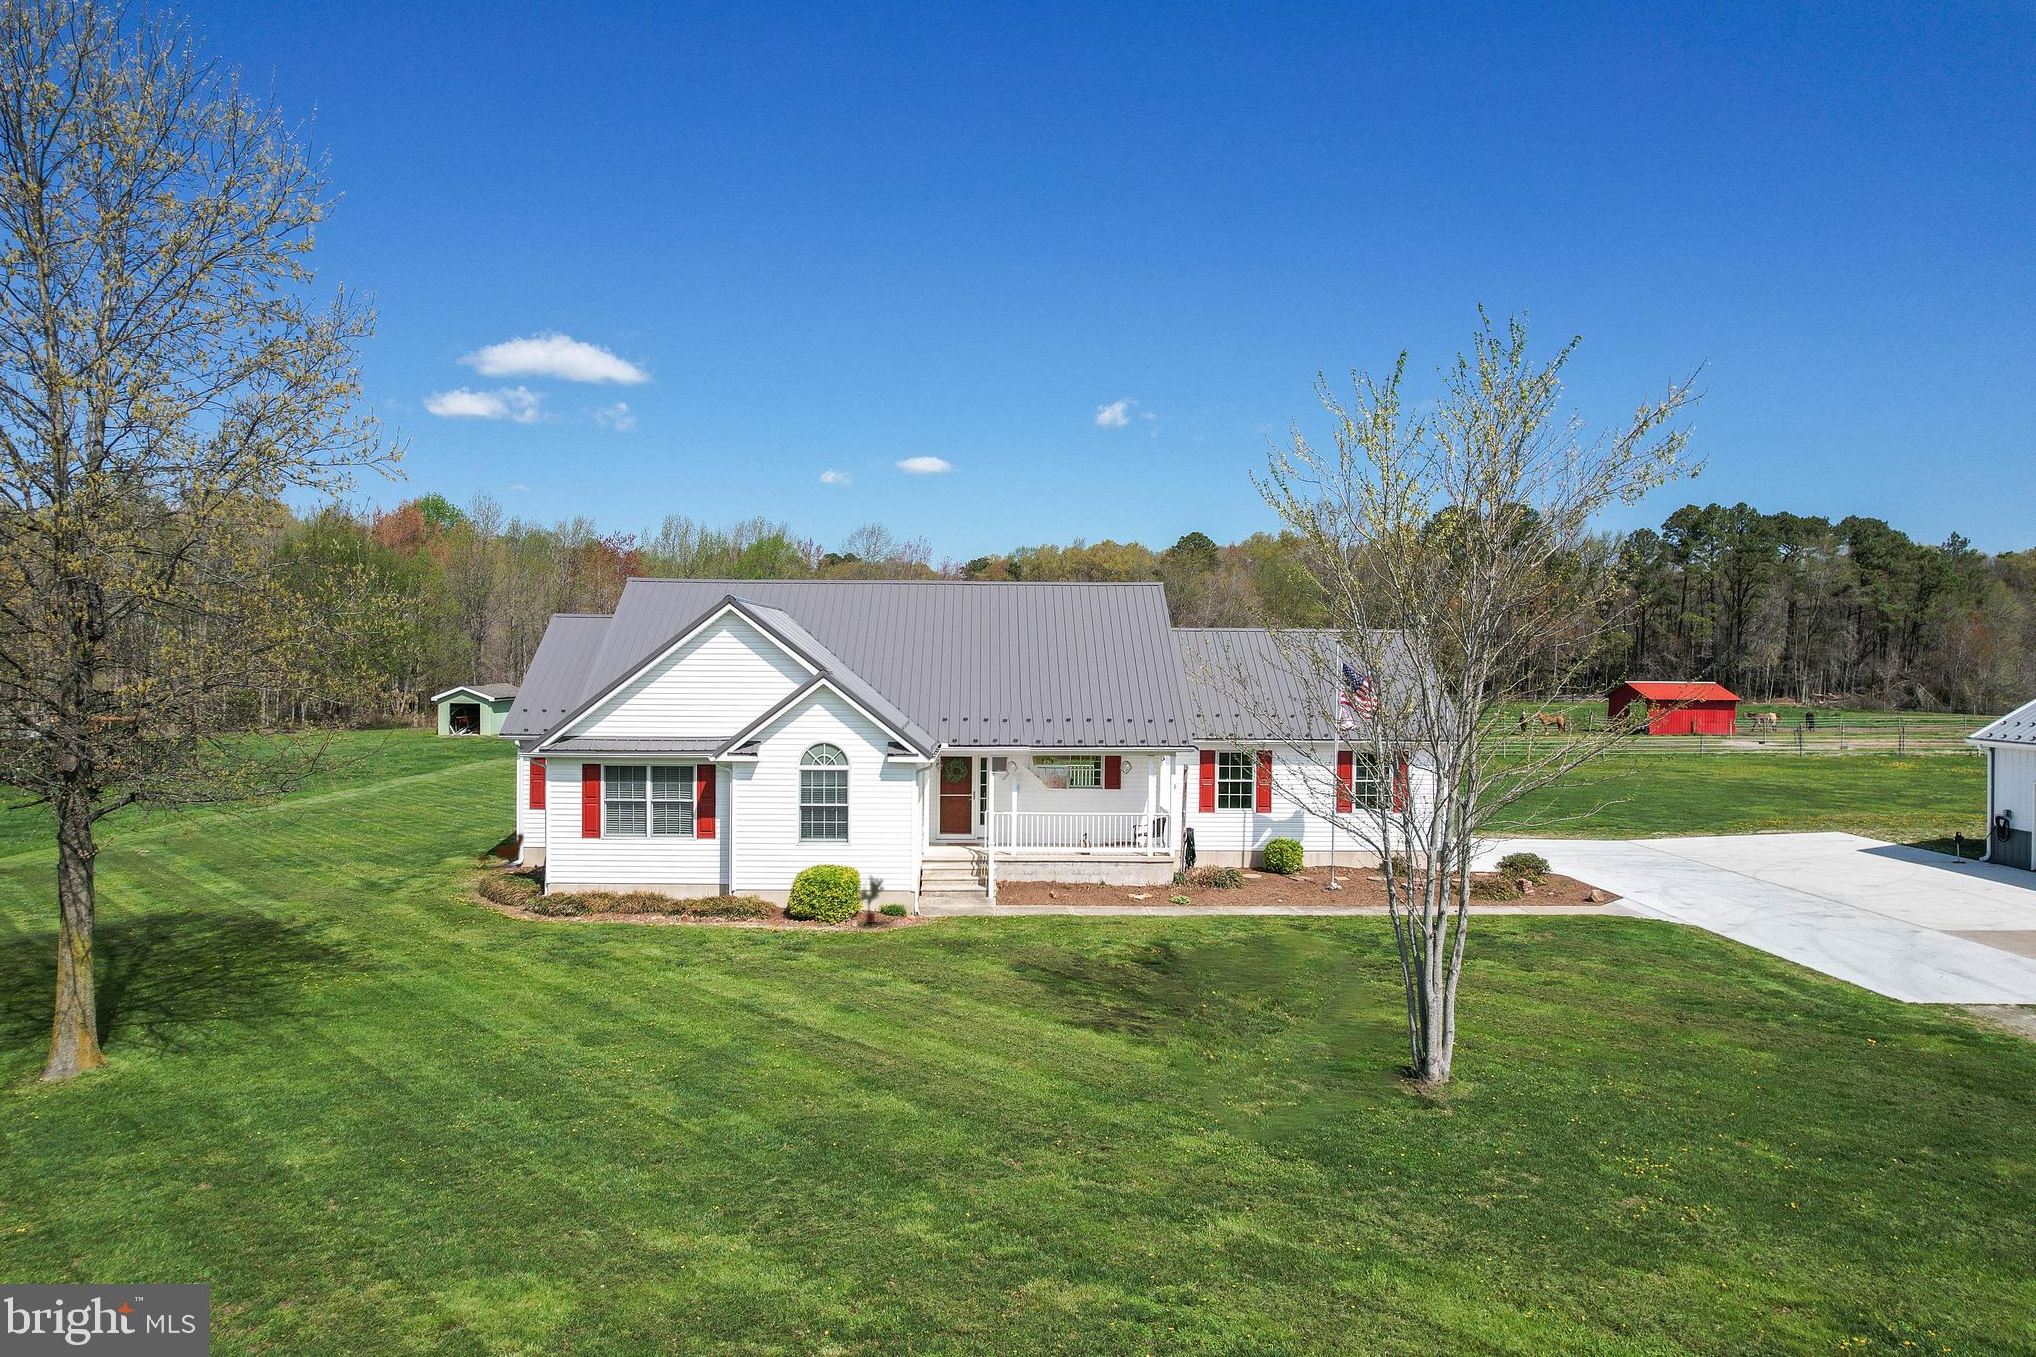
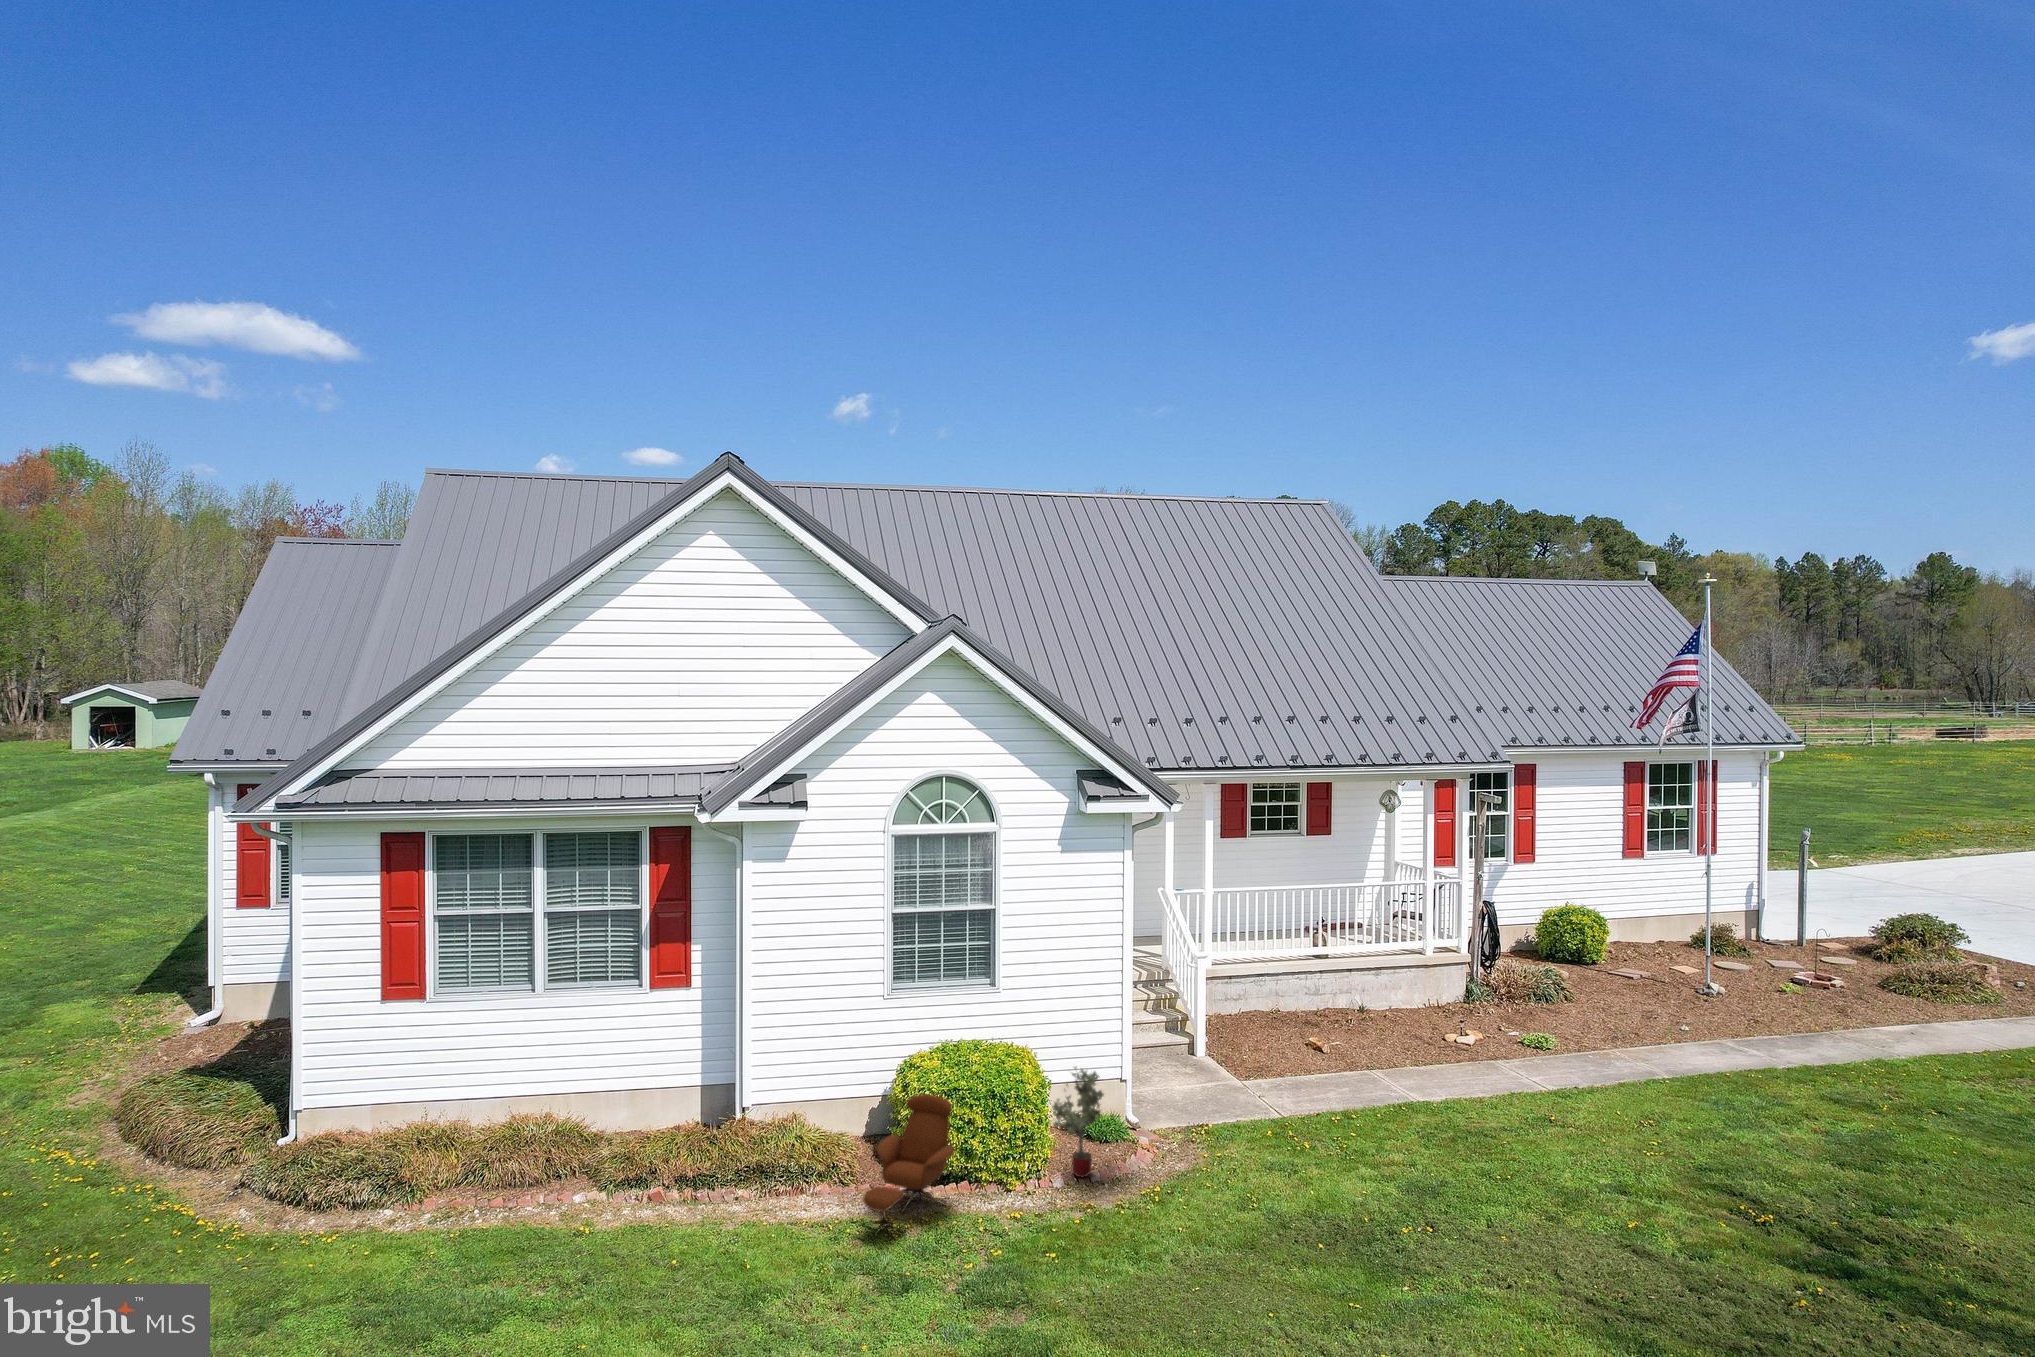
lounge chair: present [478,834,524,867] -> present [863,1094,955,1236]

